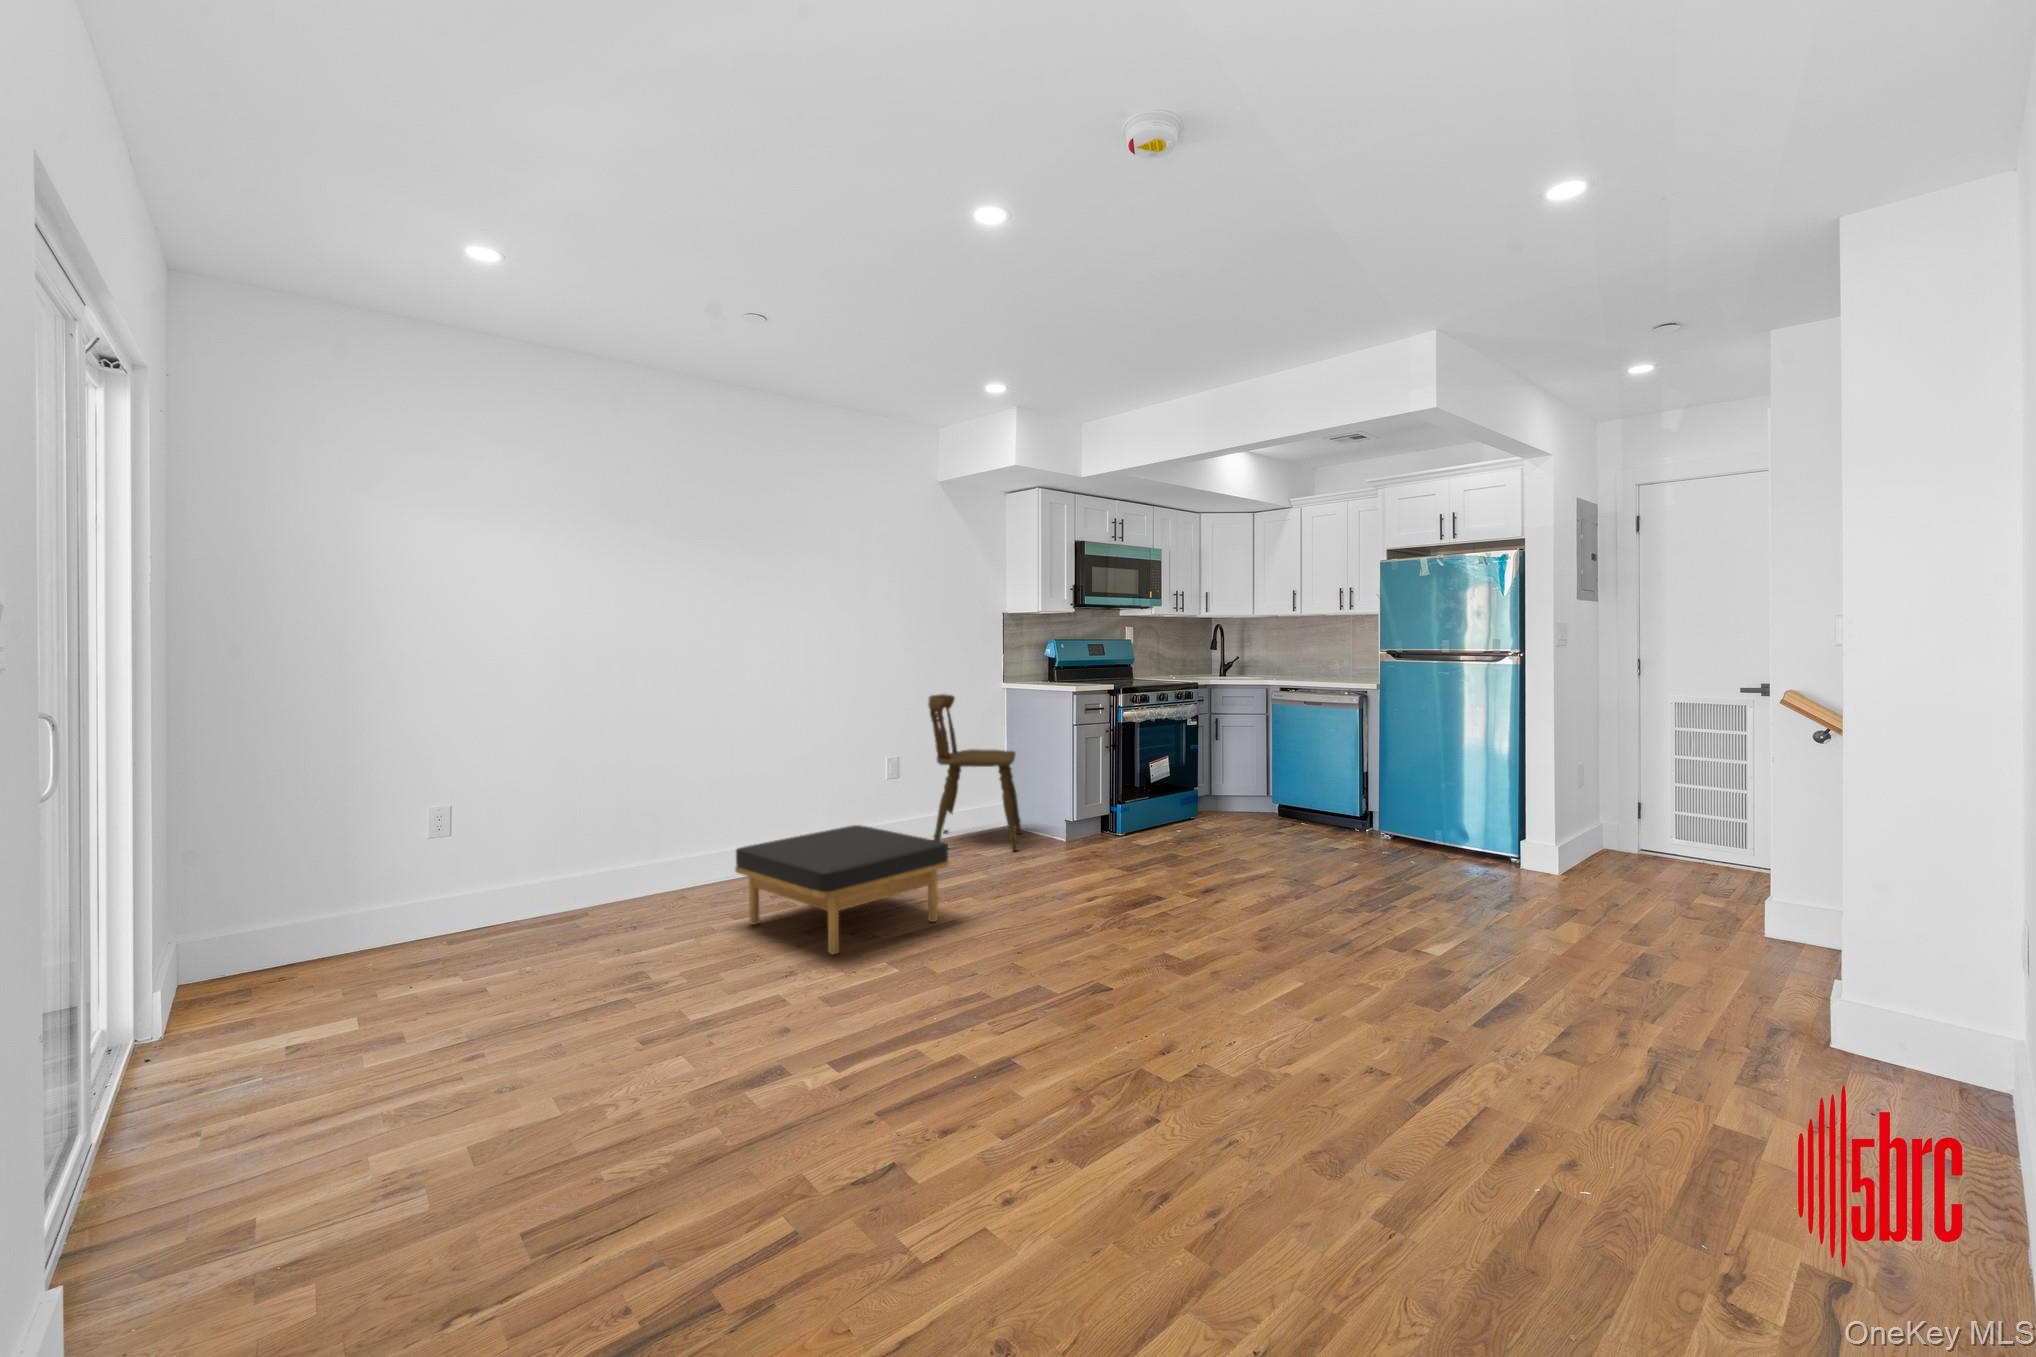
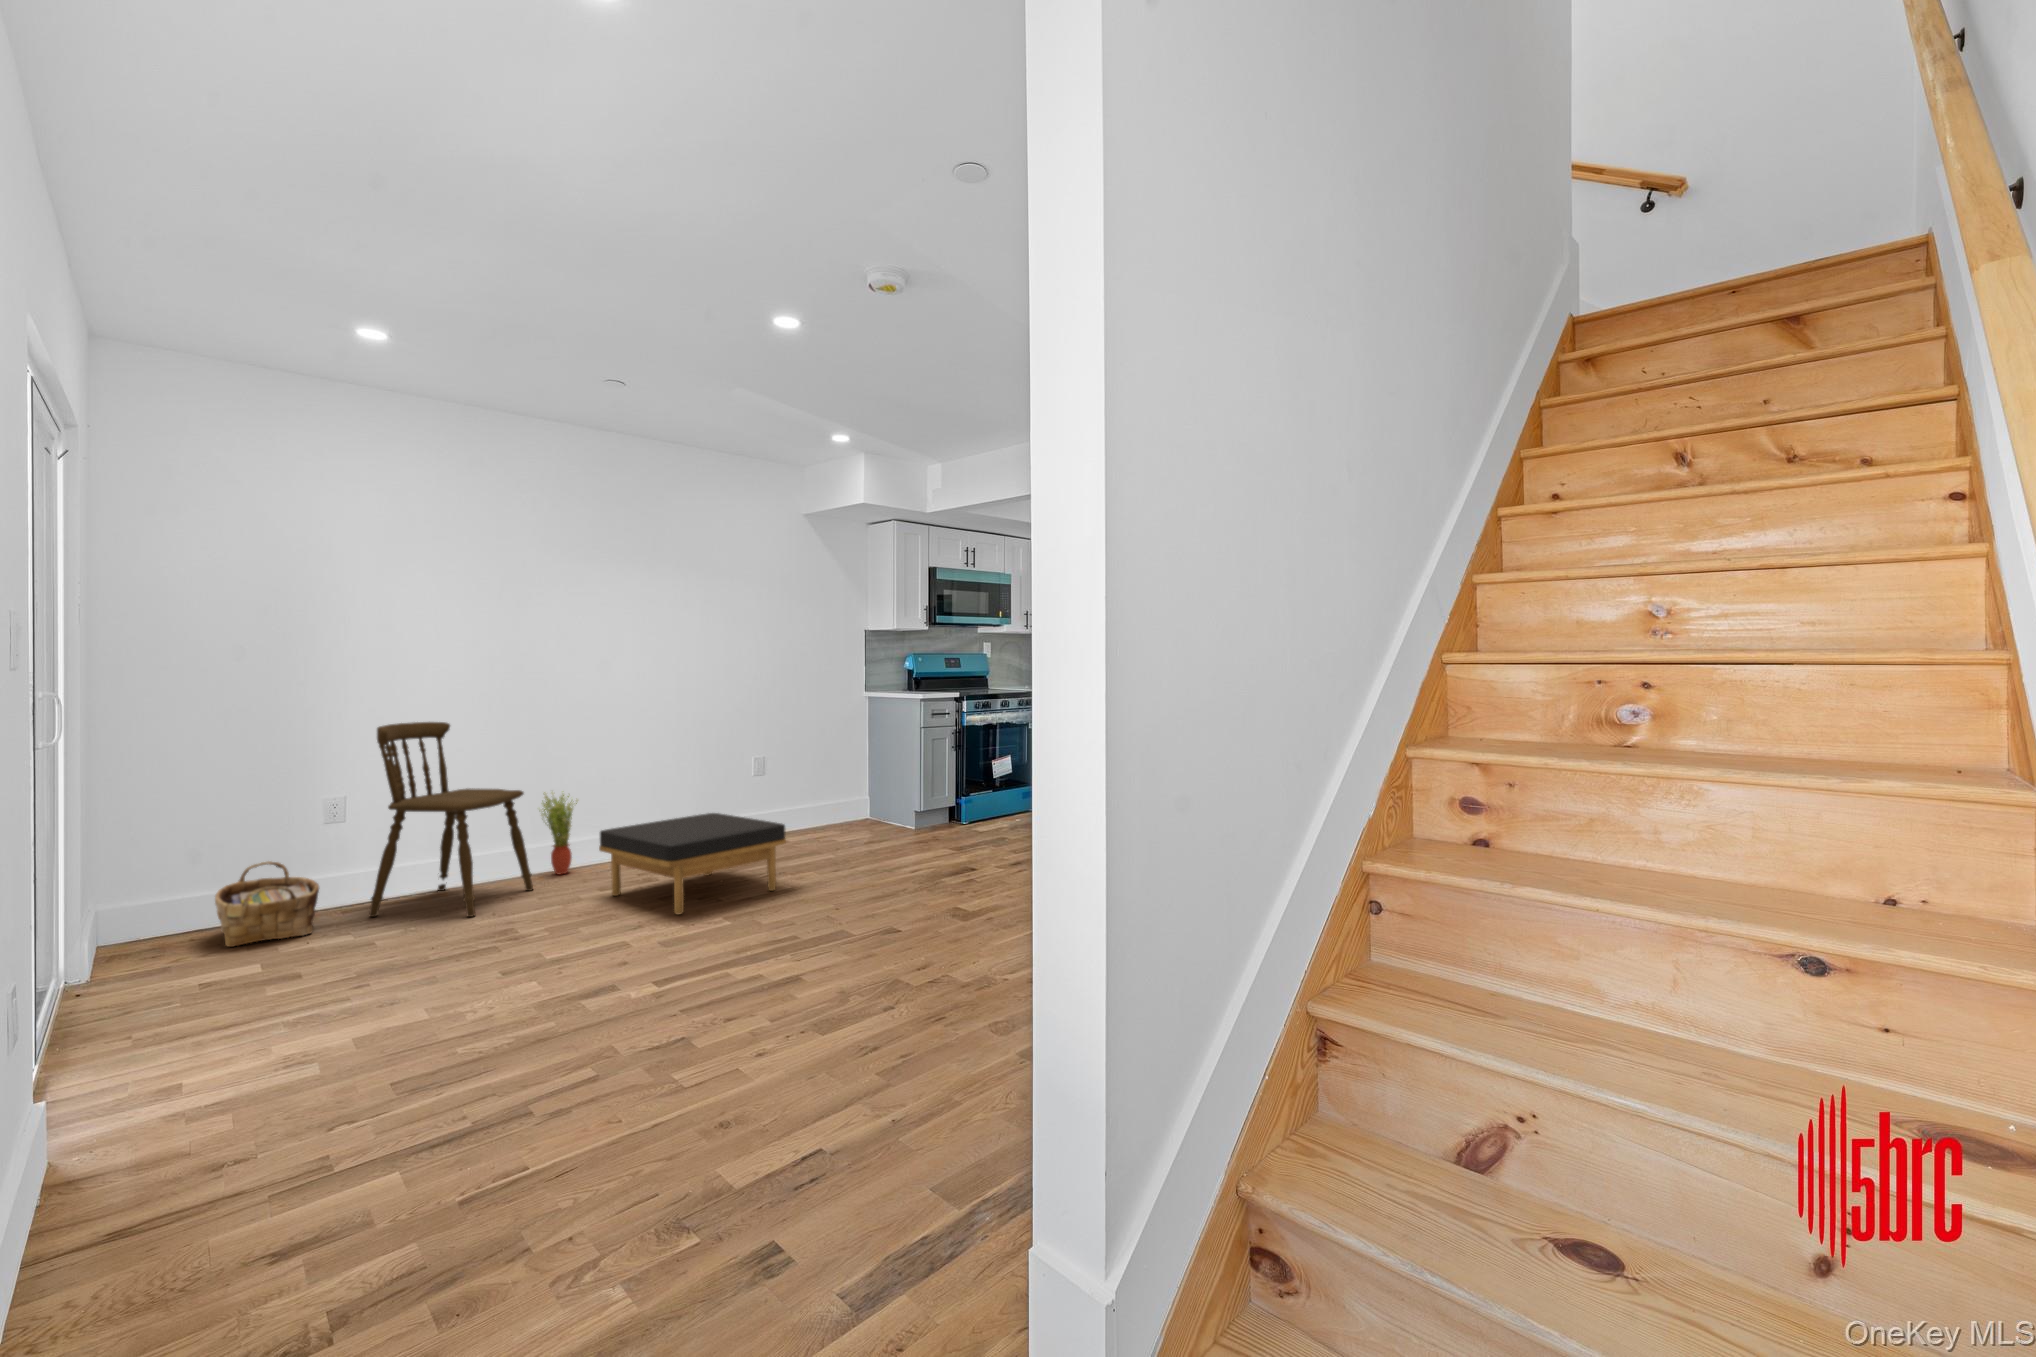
dining chair: present [928,694,1022,851] -> present [369,722,533,917]
potted plant: none [661,797,706,893] -> present [542,792,577,874]
woven basket: none [308,883,425,988] -> present [215,861,319,947]

